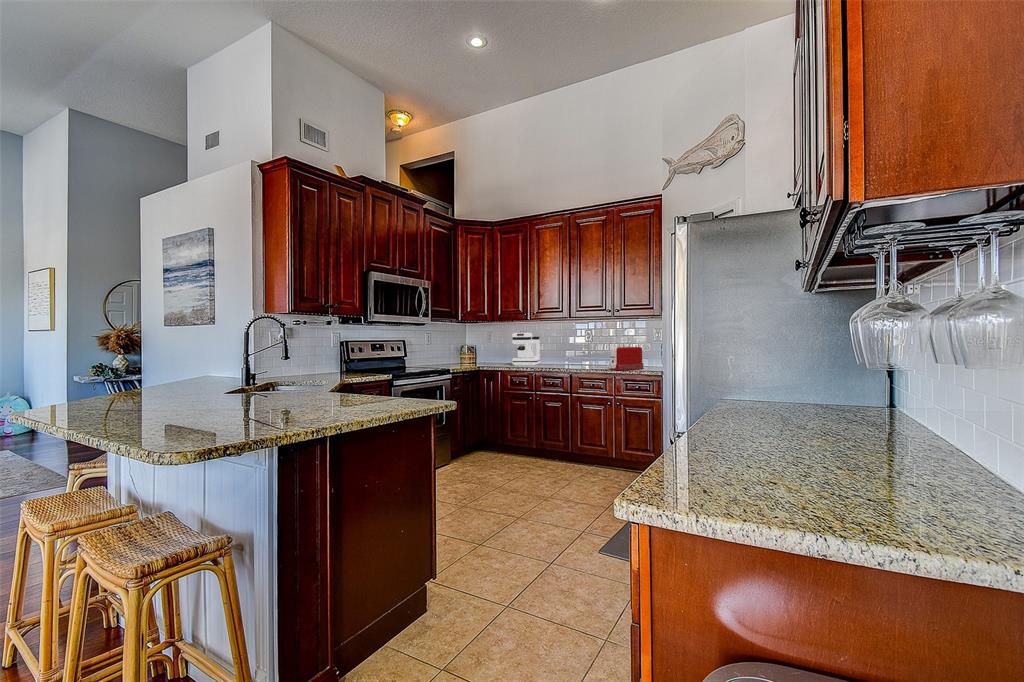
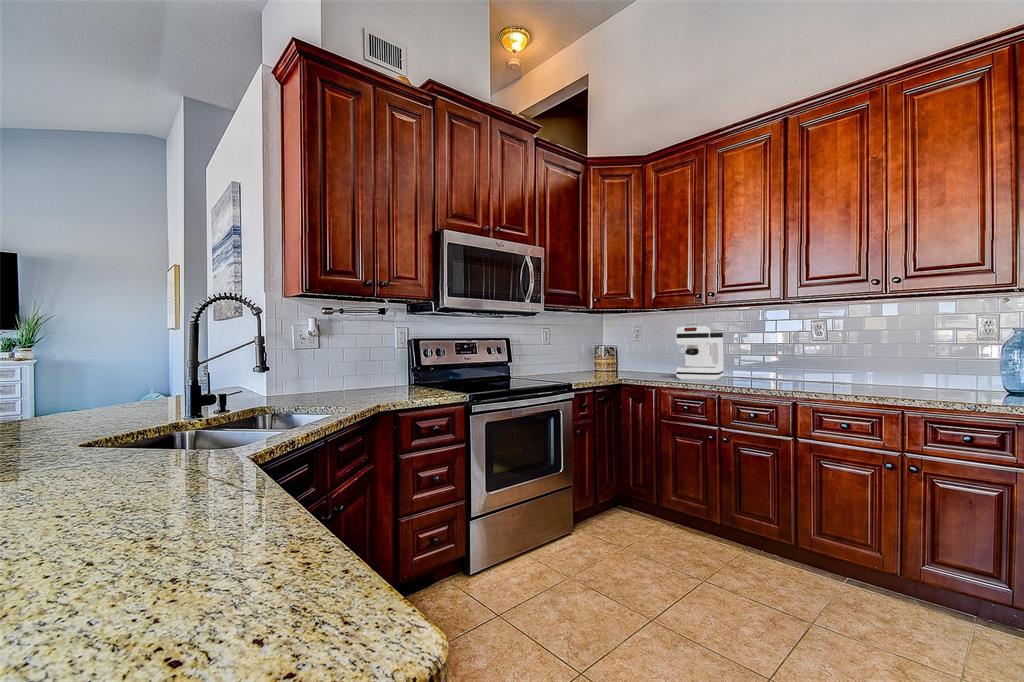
toaster: present [610,347,644,370] -> none [877,350,960,396]

